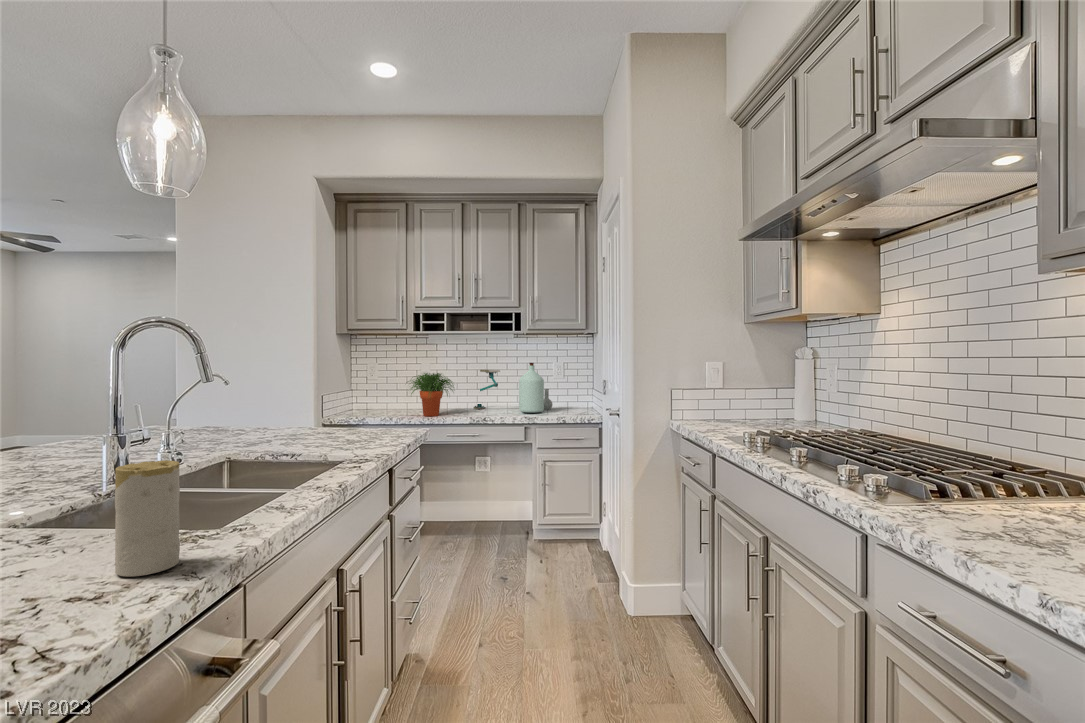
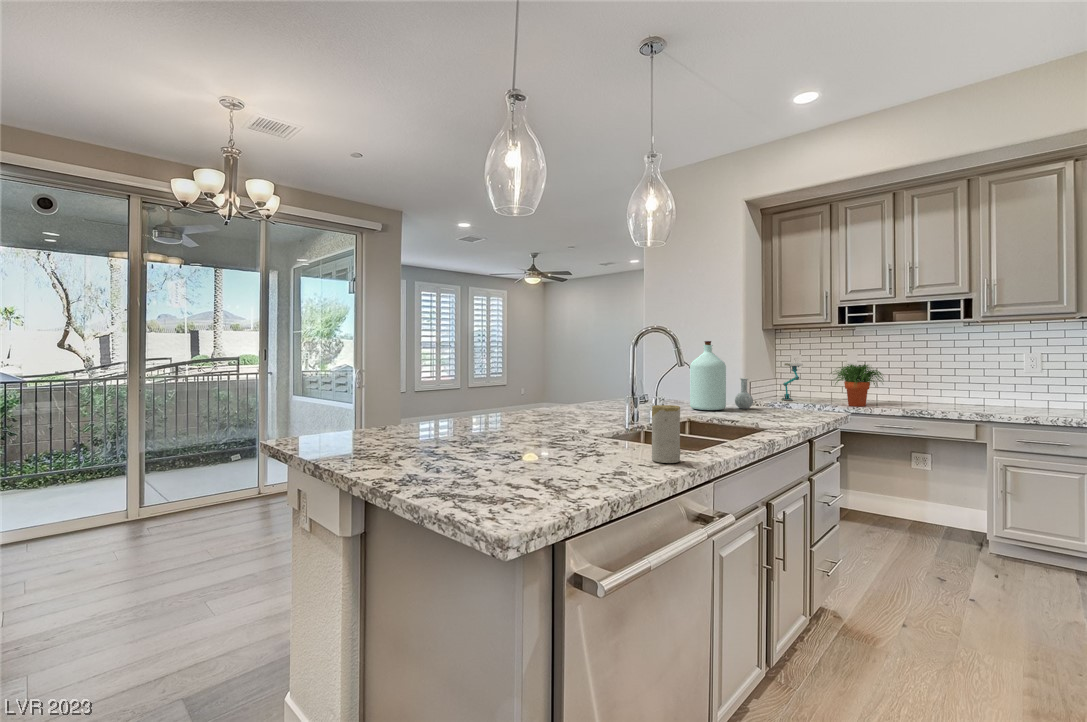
bottle: present [519,363,552,413] -> present [690,341,753,410]
desk lamp: present [474,369,500,409] -> present [781,363,803,401]

